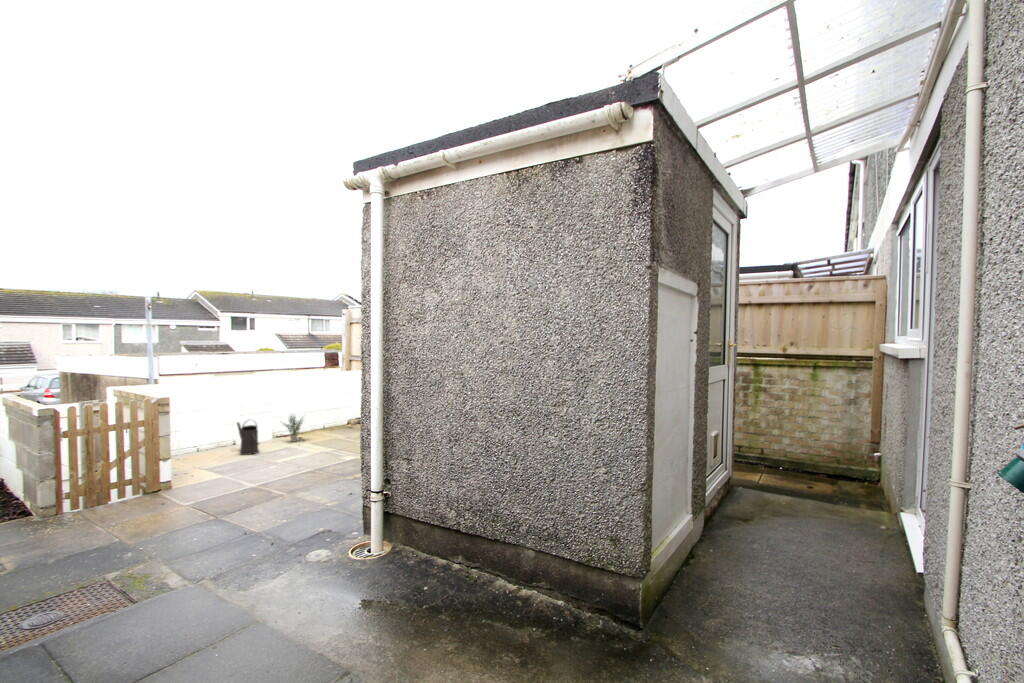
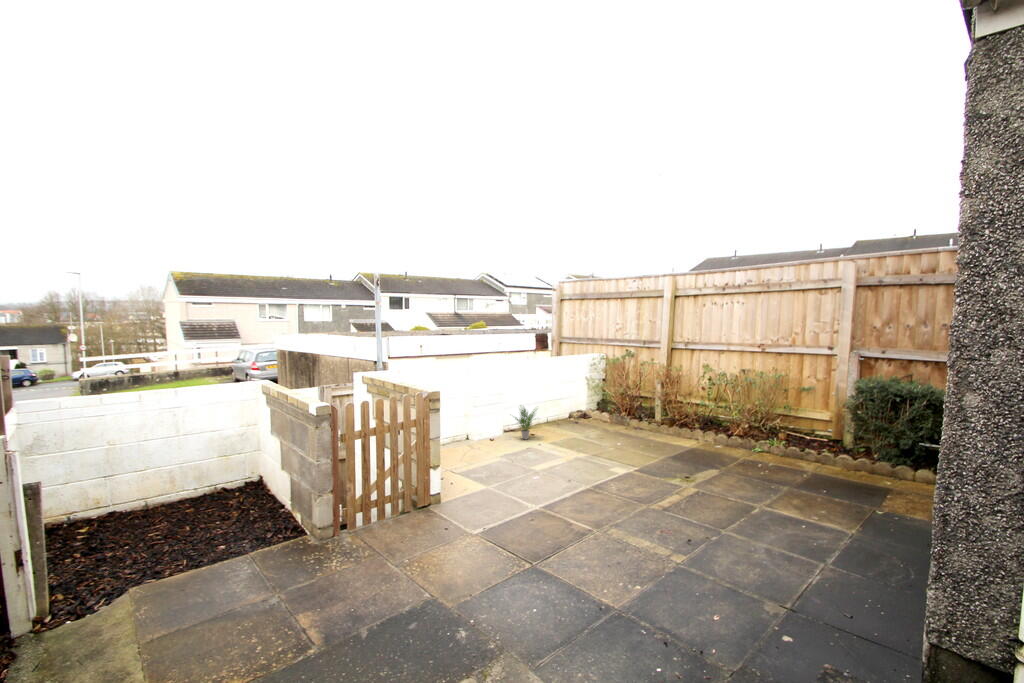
watering can: present [237,421,259,455] -> none [469,412,499,456]

